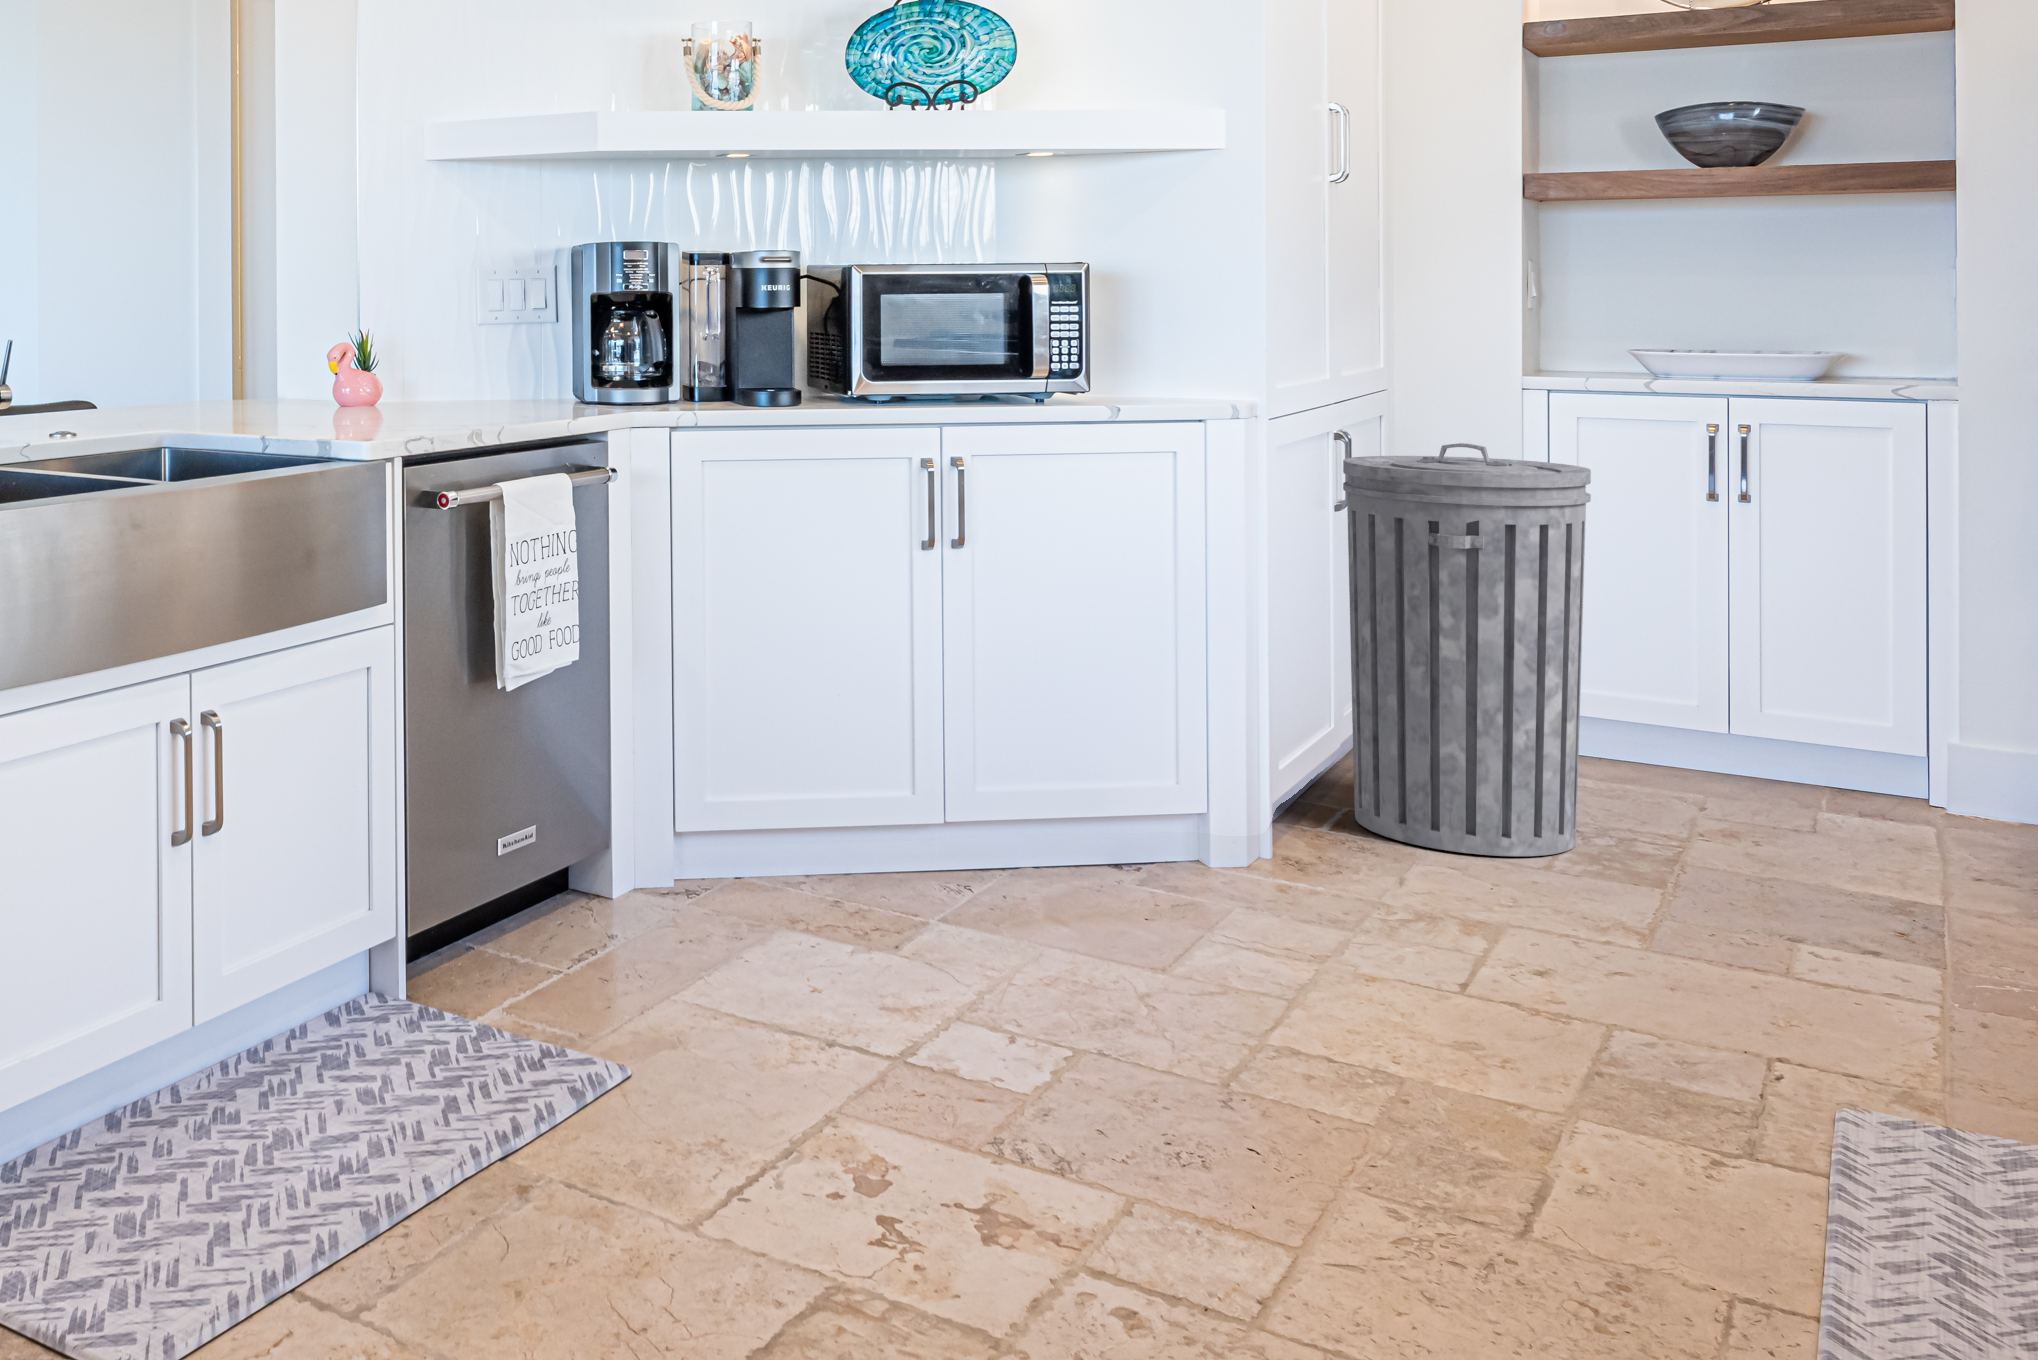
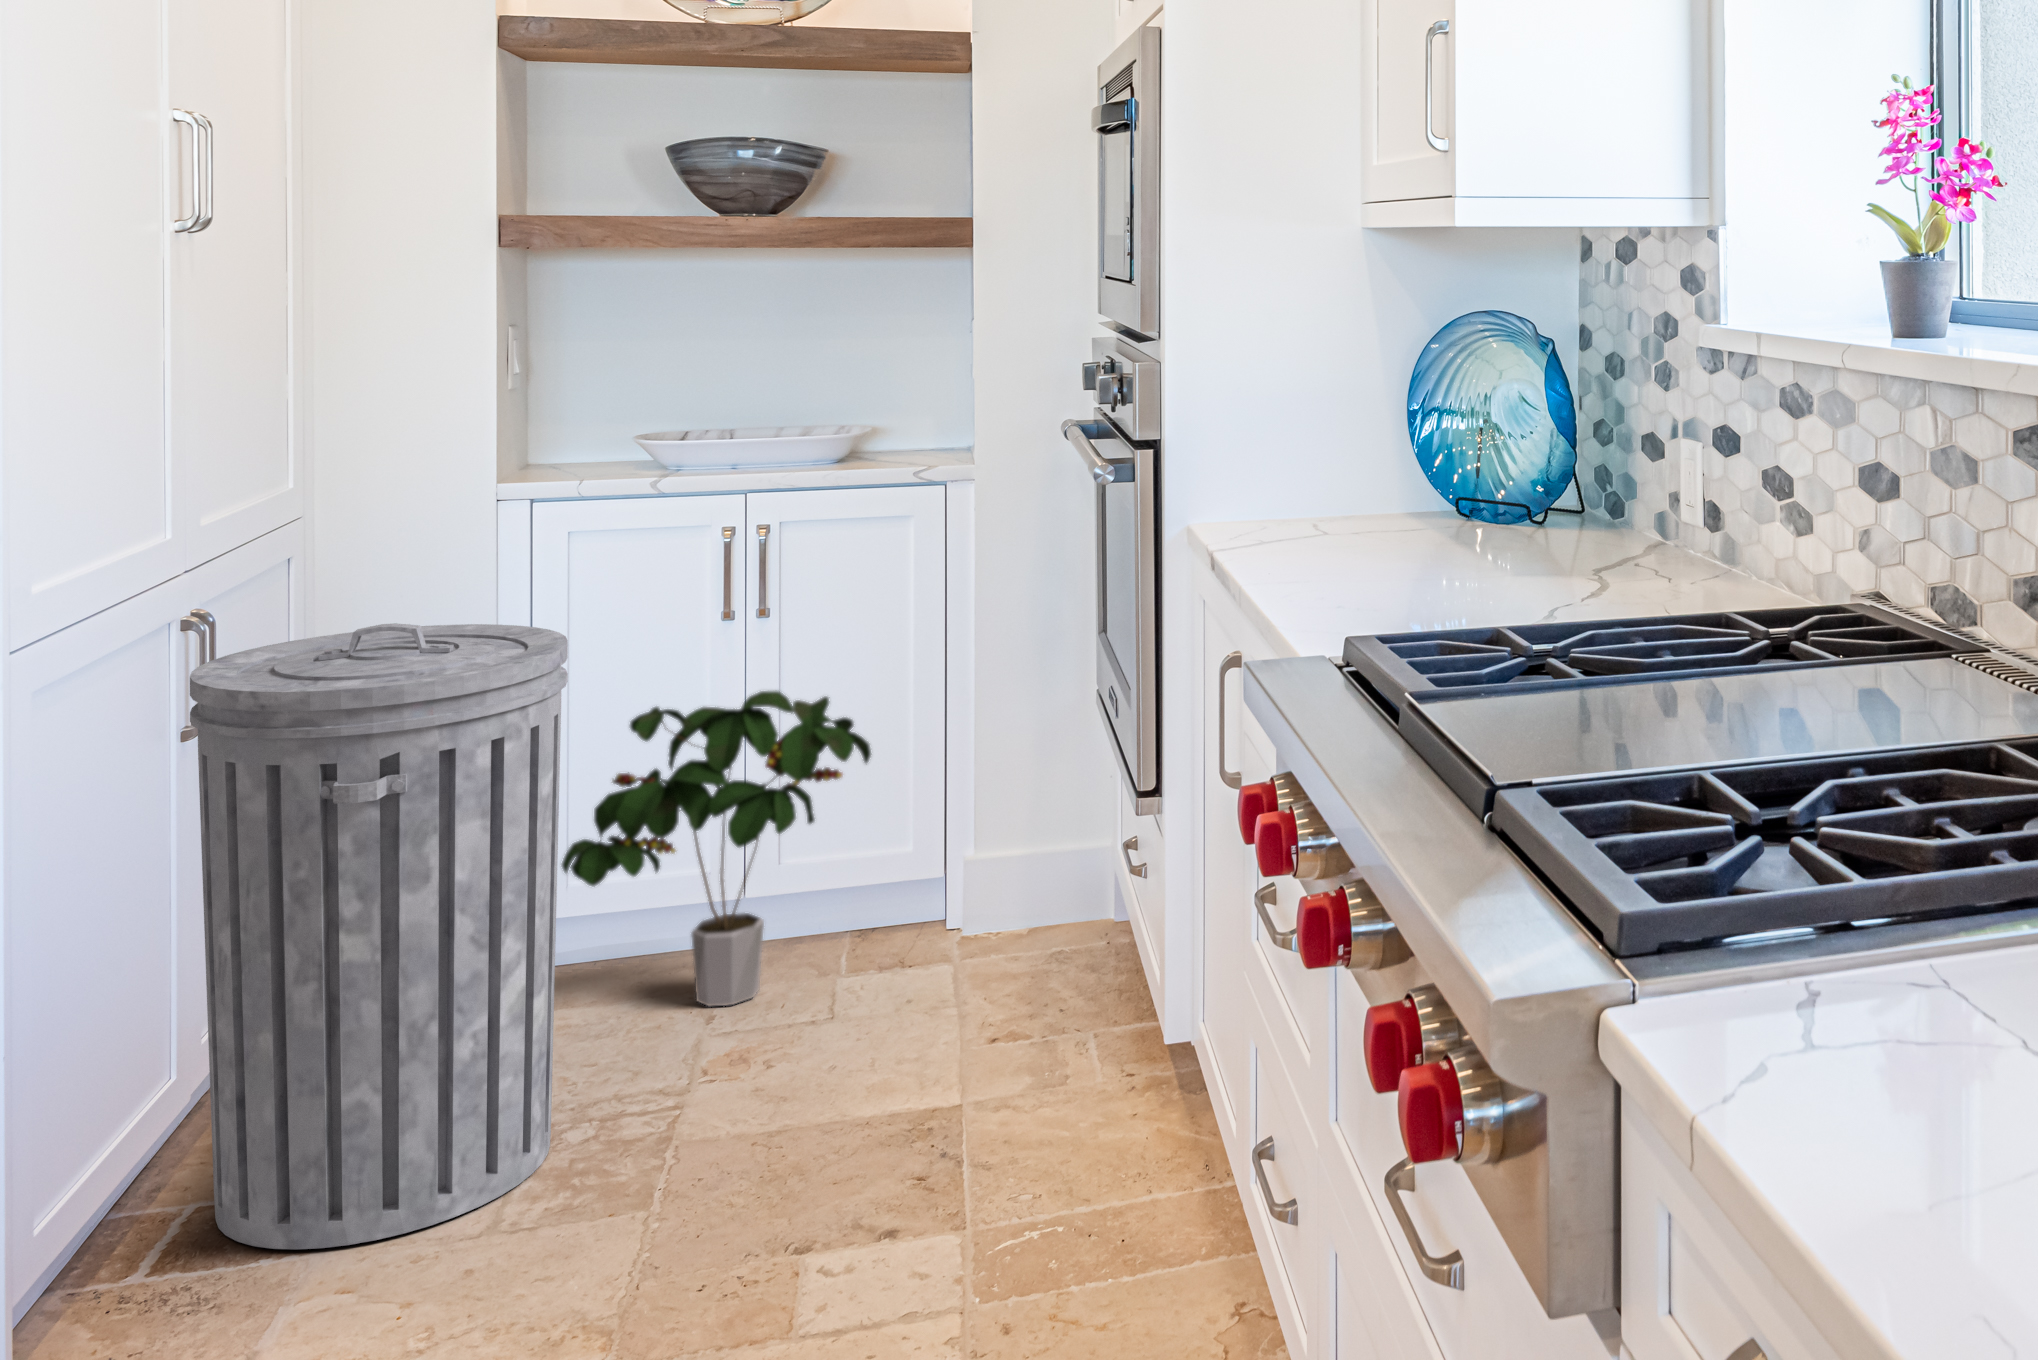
potted plant: none [1574,556,1849,809] -> present [562,691,871,1006]

